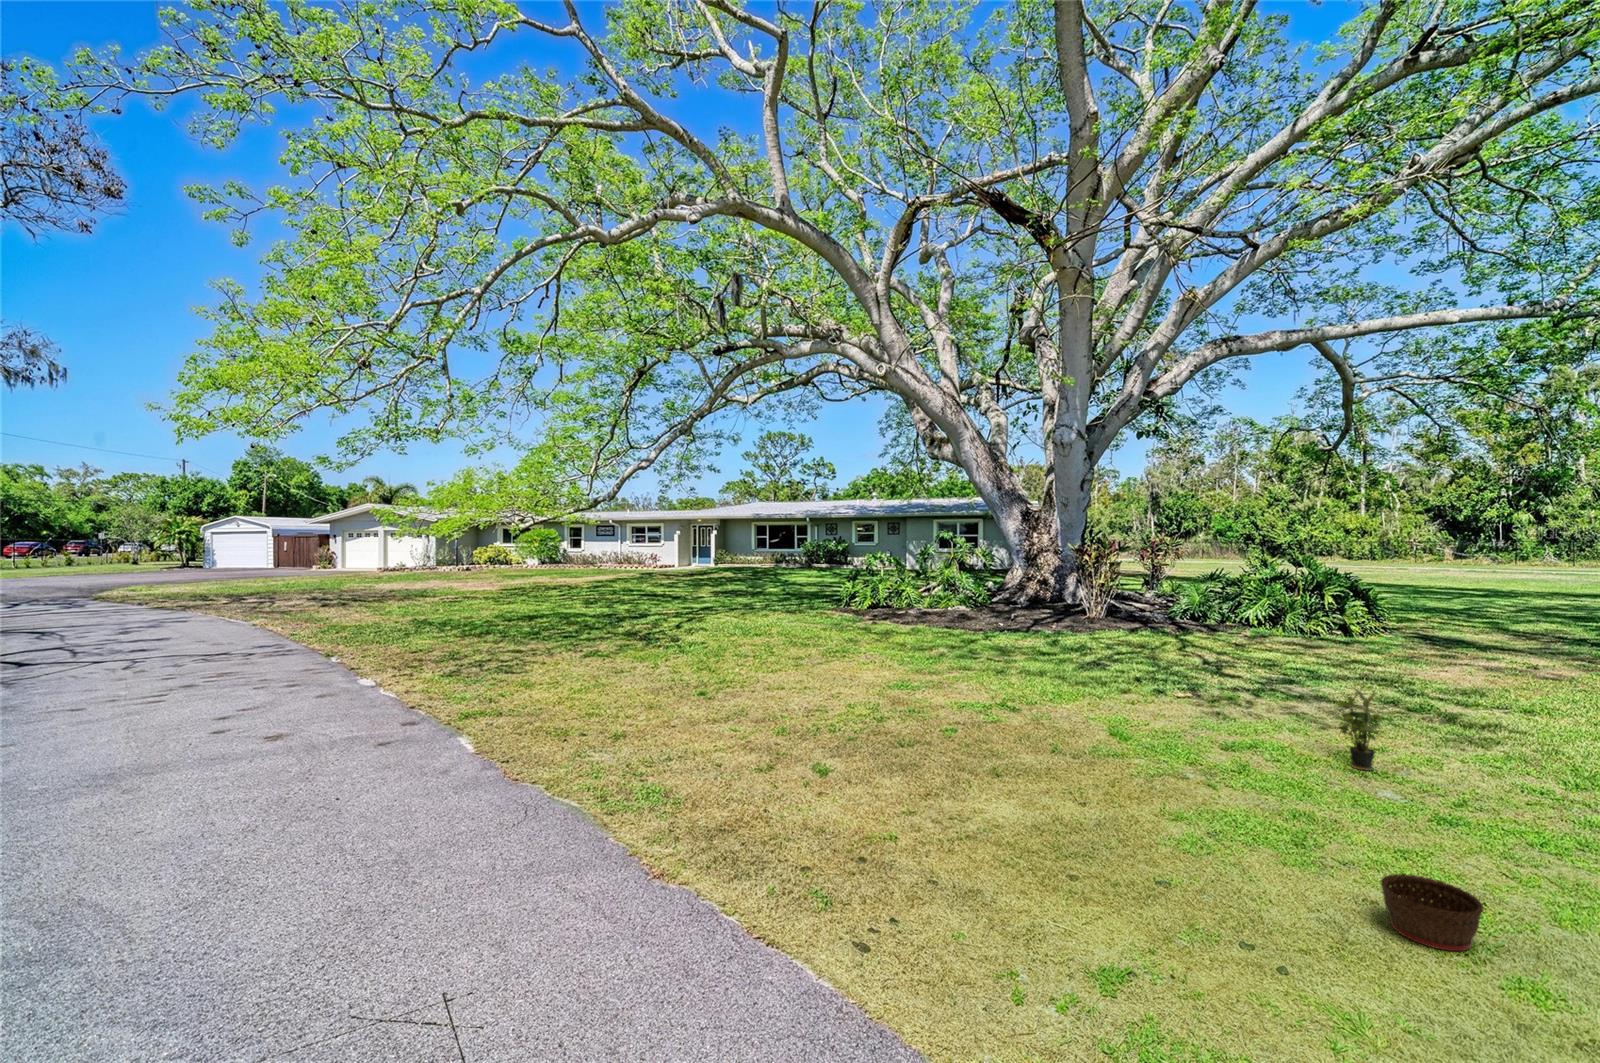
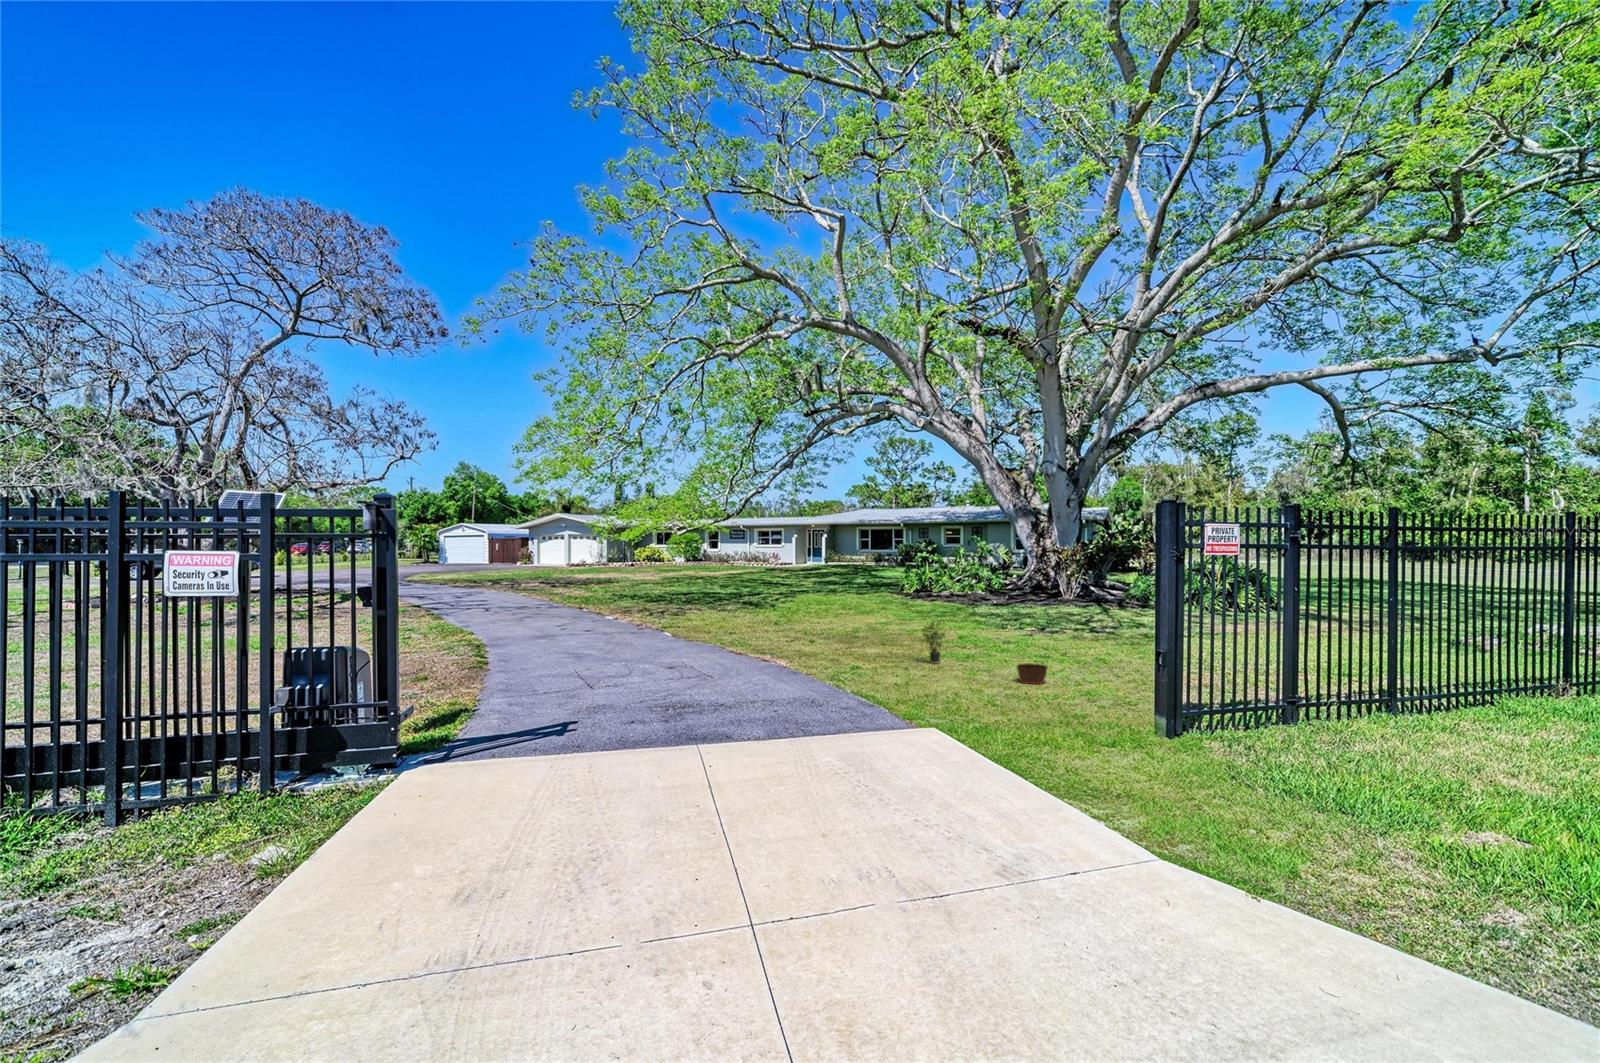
potted plant: present [1336,689,1382,771] -> present [923,620,946,664]

